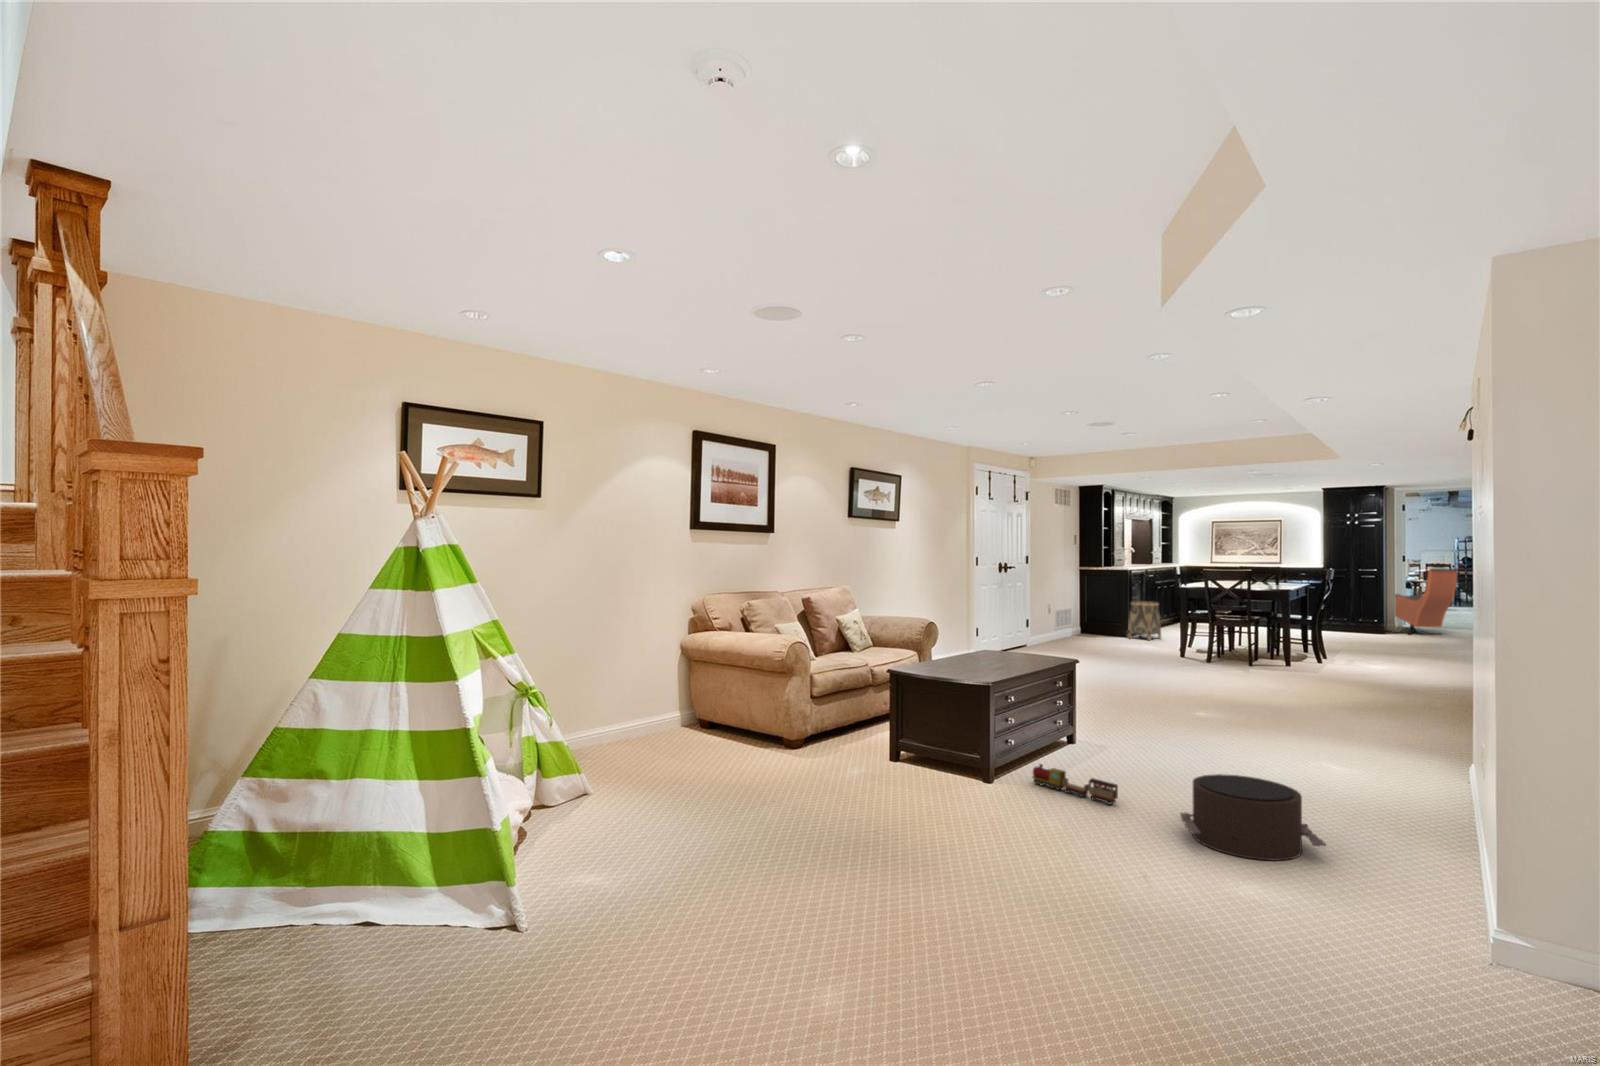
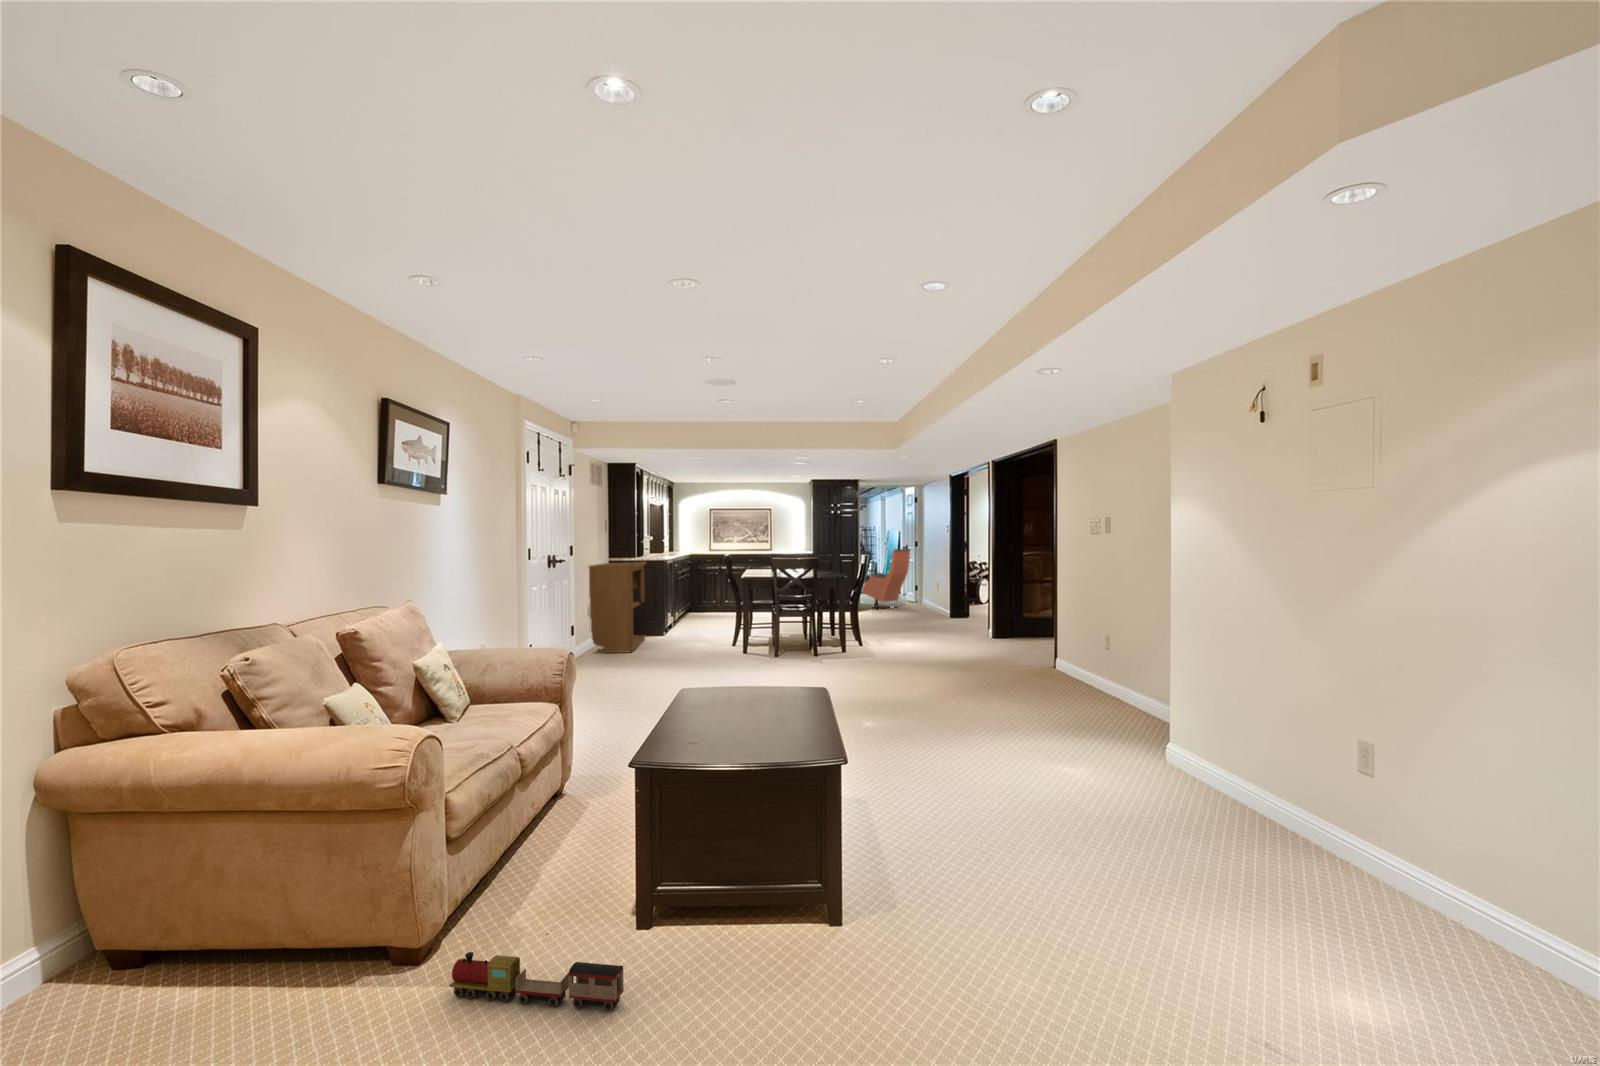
bookshelf: none [1050,570,1111,645] -> present [589,561,646,653]
basket: present [1128,601,1161,640] -> none [666,595,698,639]
toy train: present [1032,764,1118,804] -> present [449,952,624,1011]
pouf: present [1180,774,1326,861] -> none [1174,825,1363,960]

